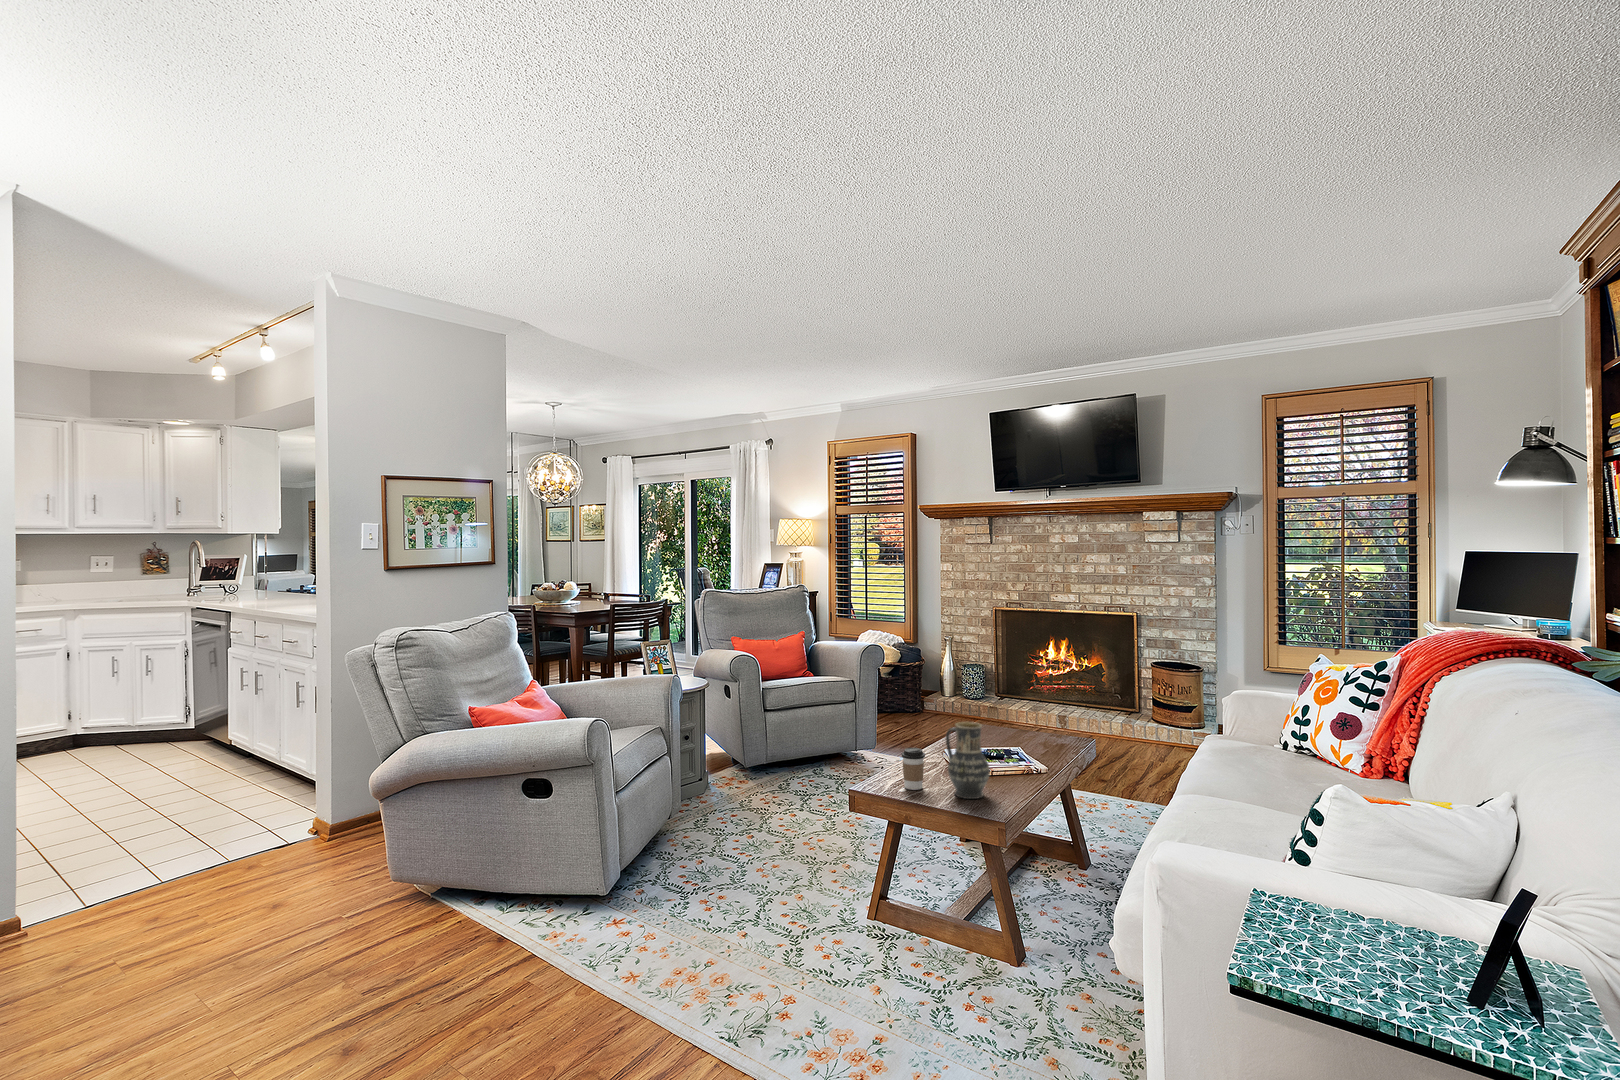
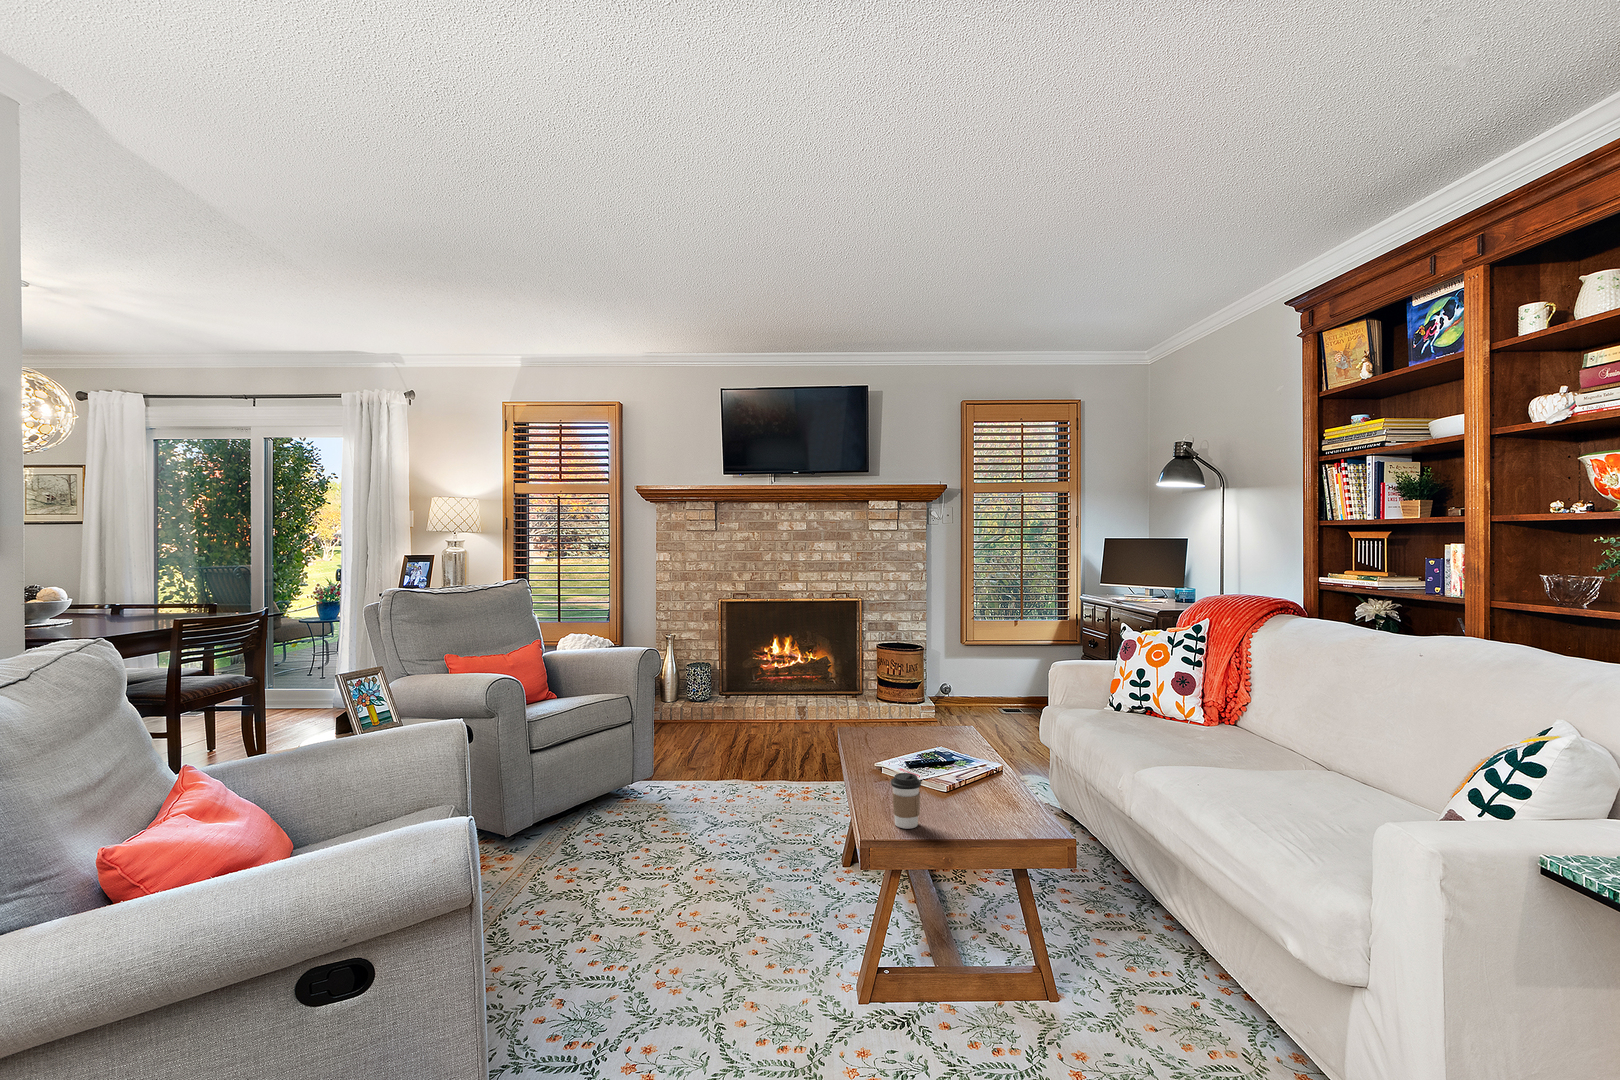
vase: present [946,722,990,799] -> none [945,730,1001,826]

